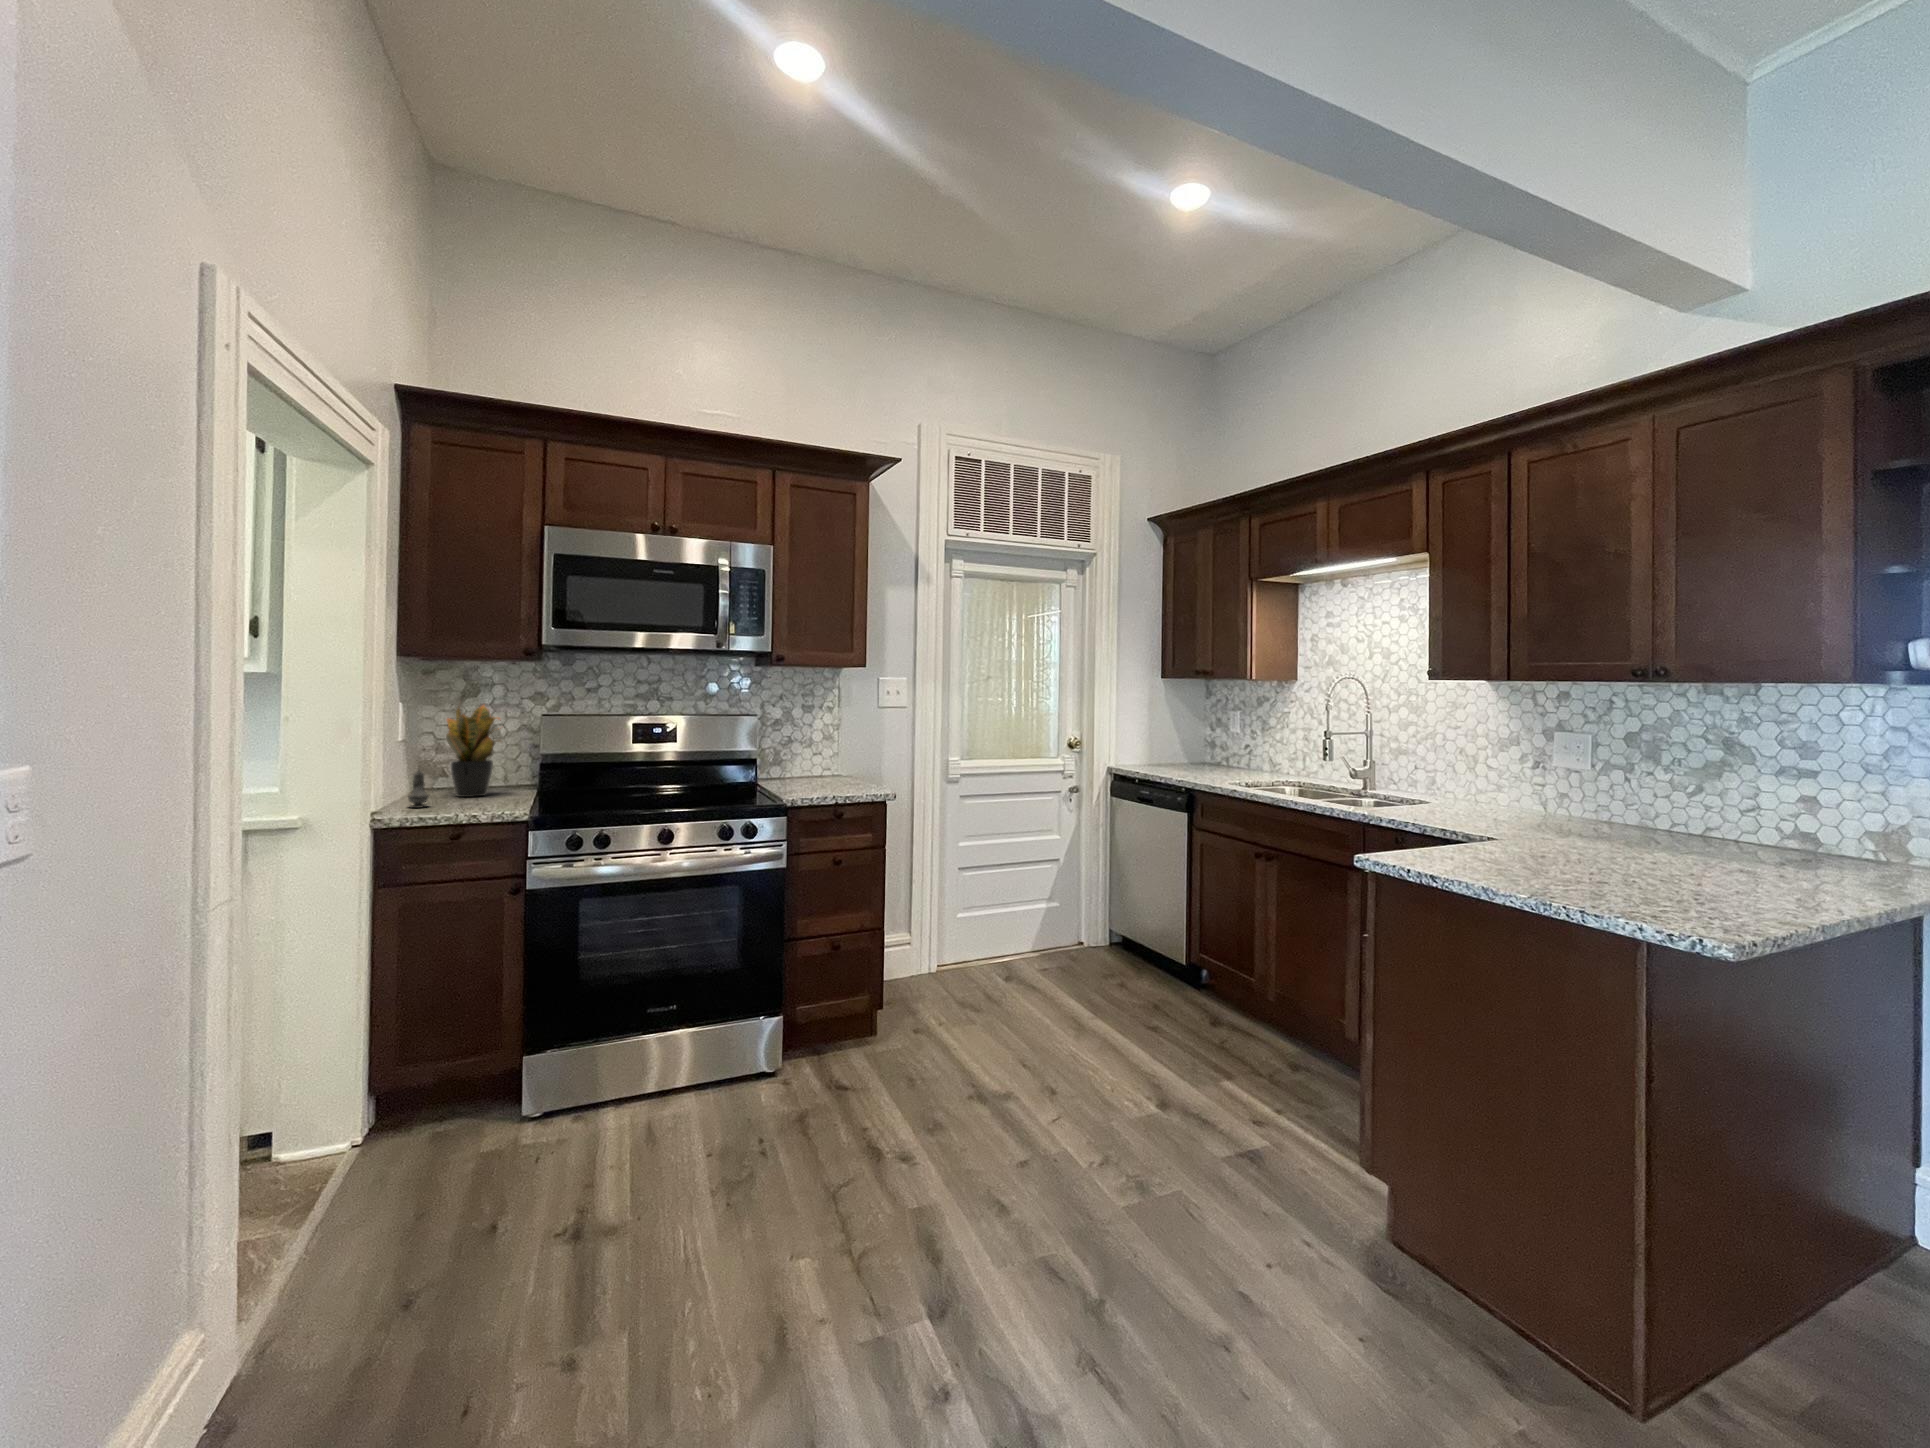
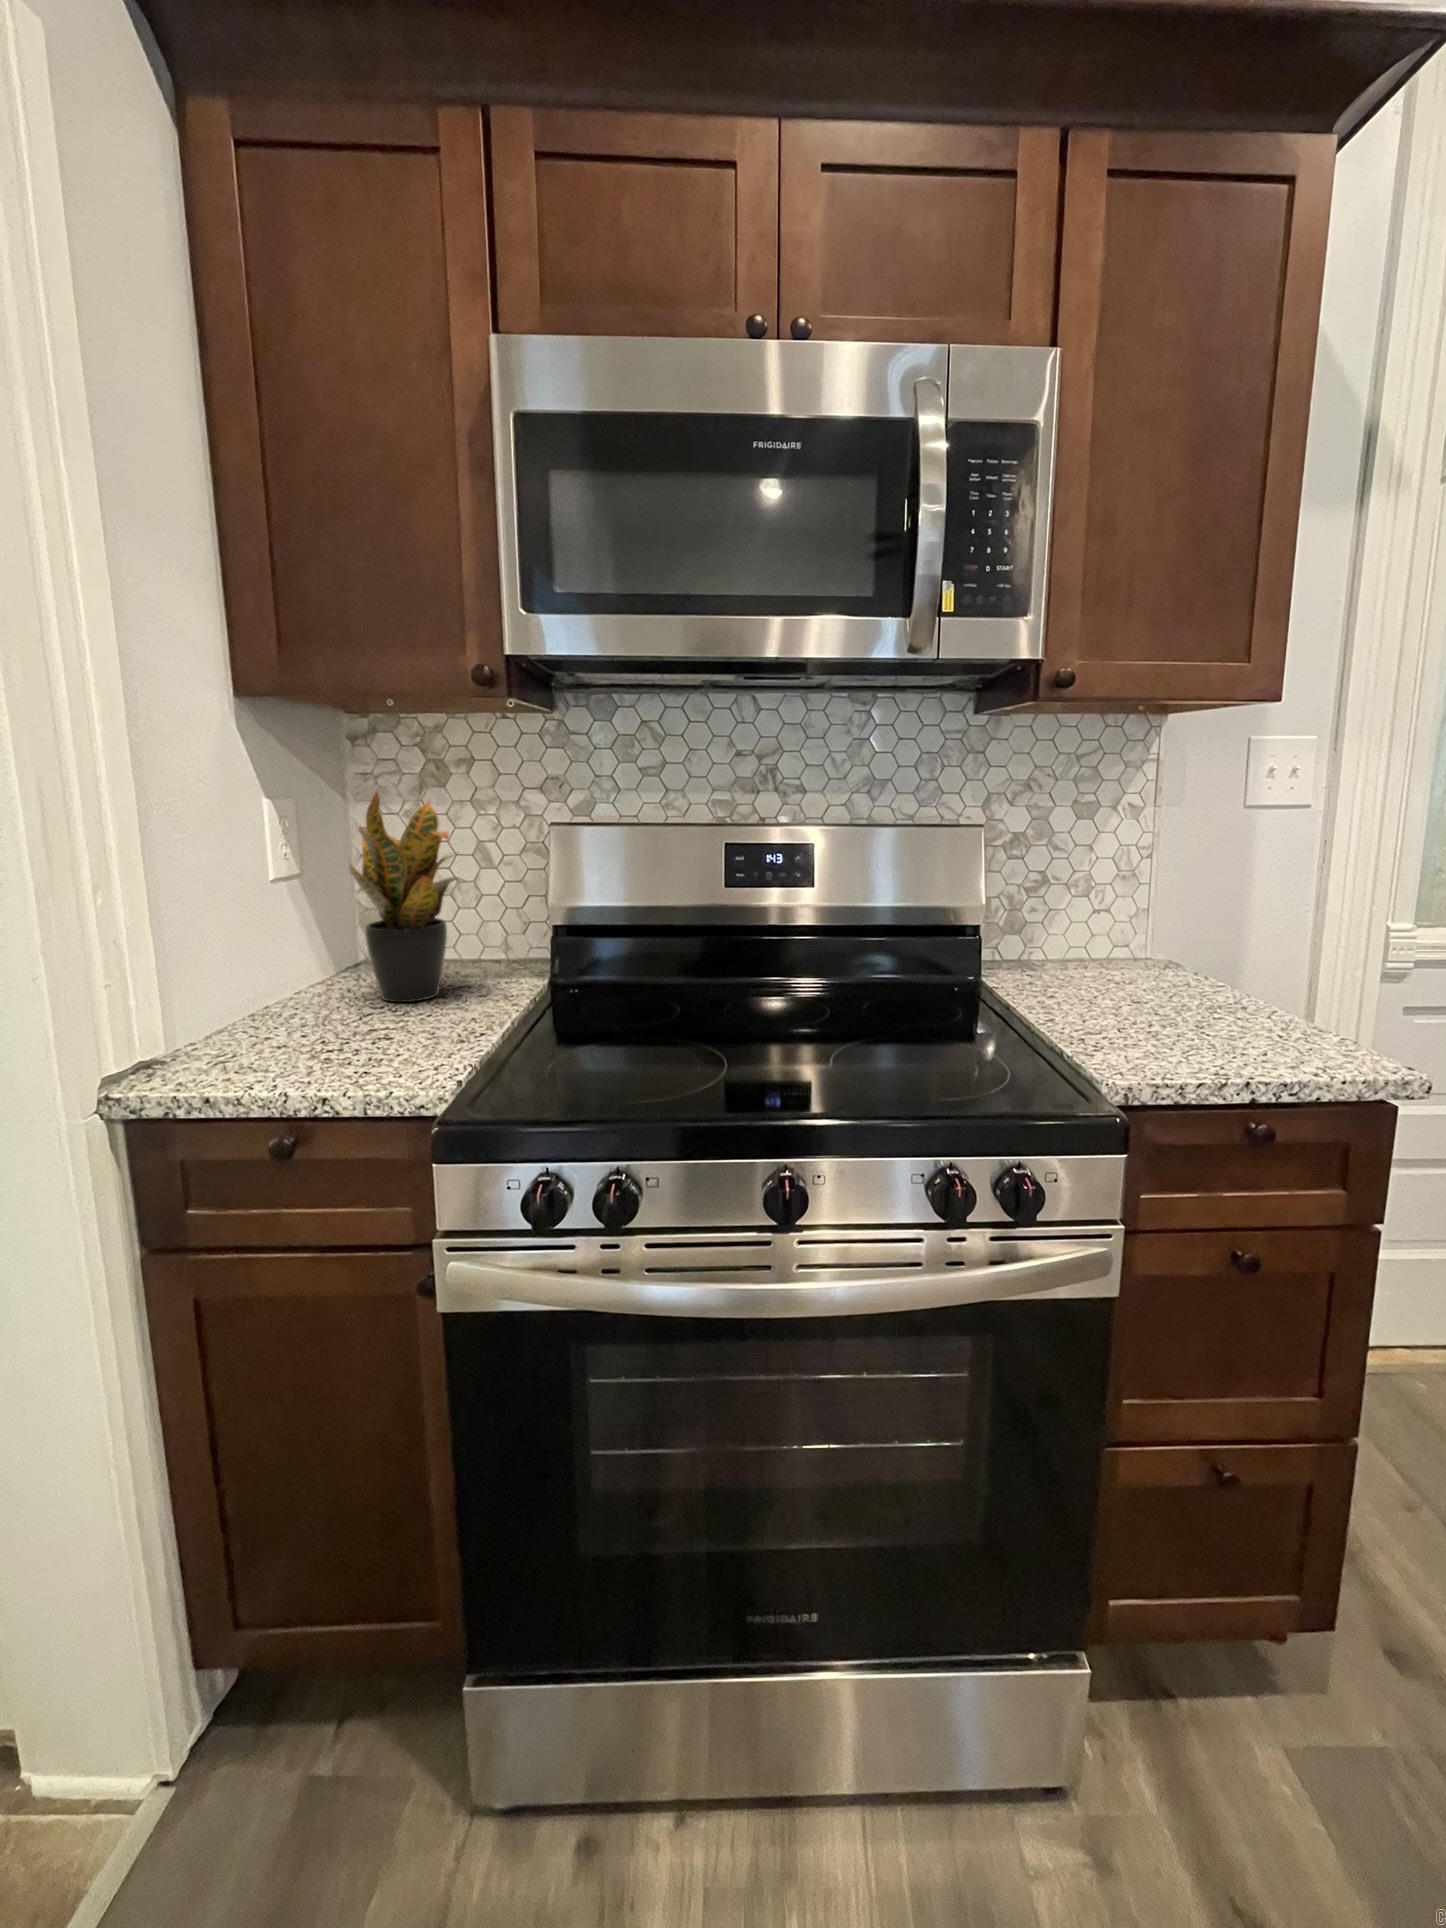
salt shaker: present [408,770,429,808] -> none [232,960,281,1052]

